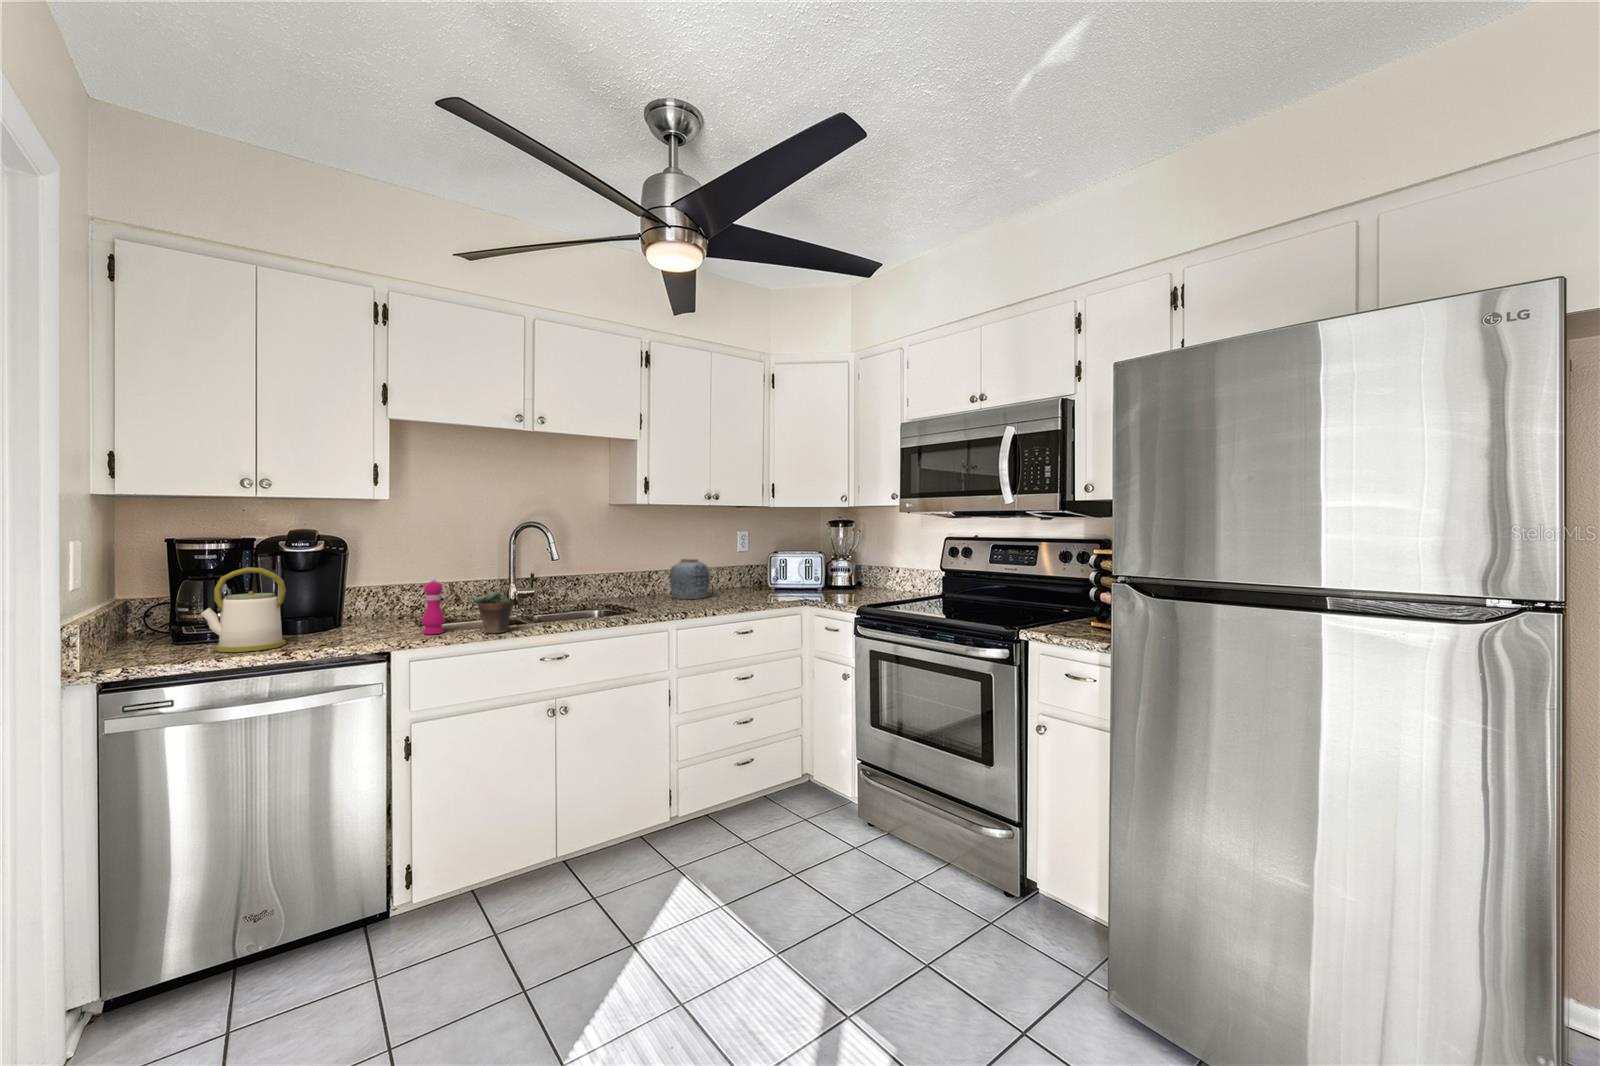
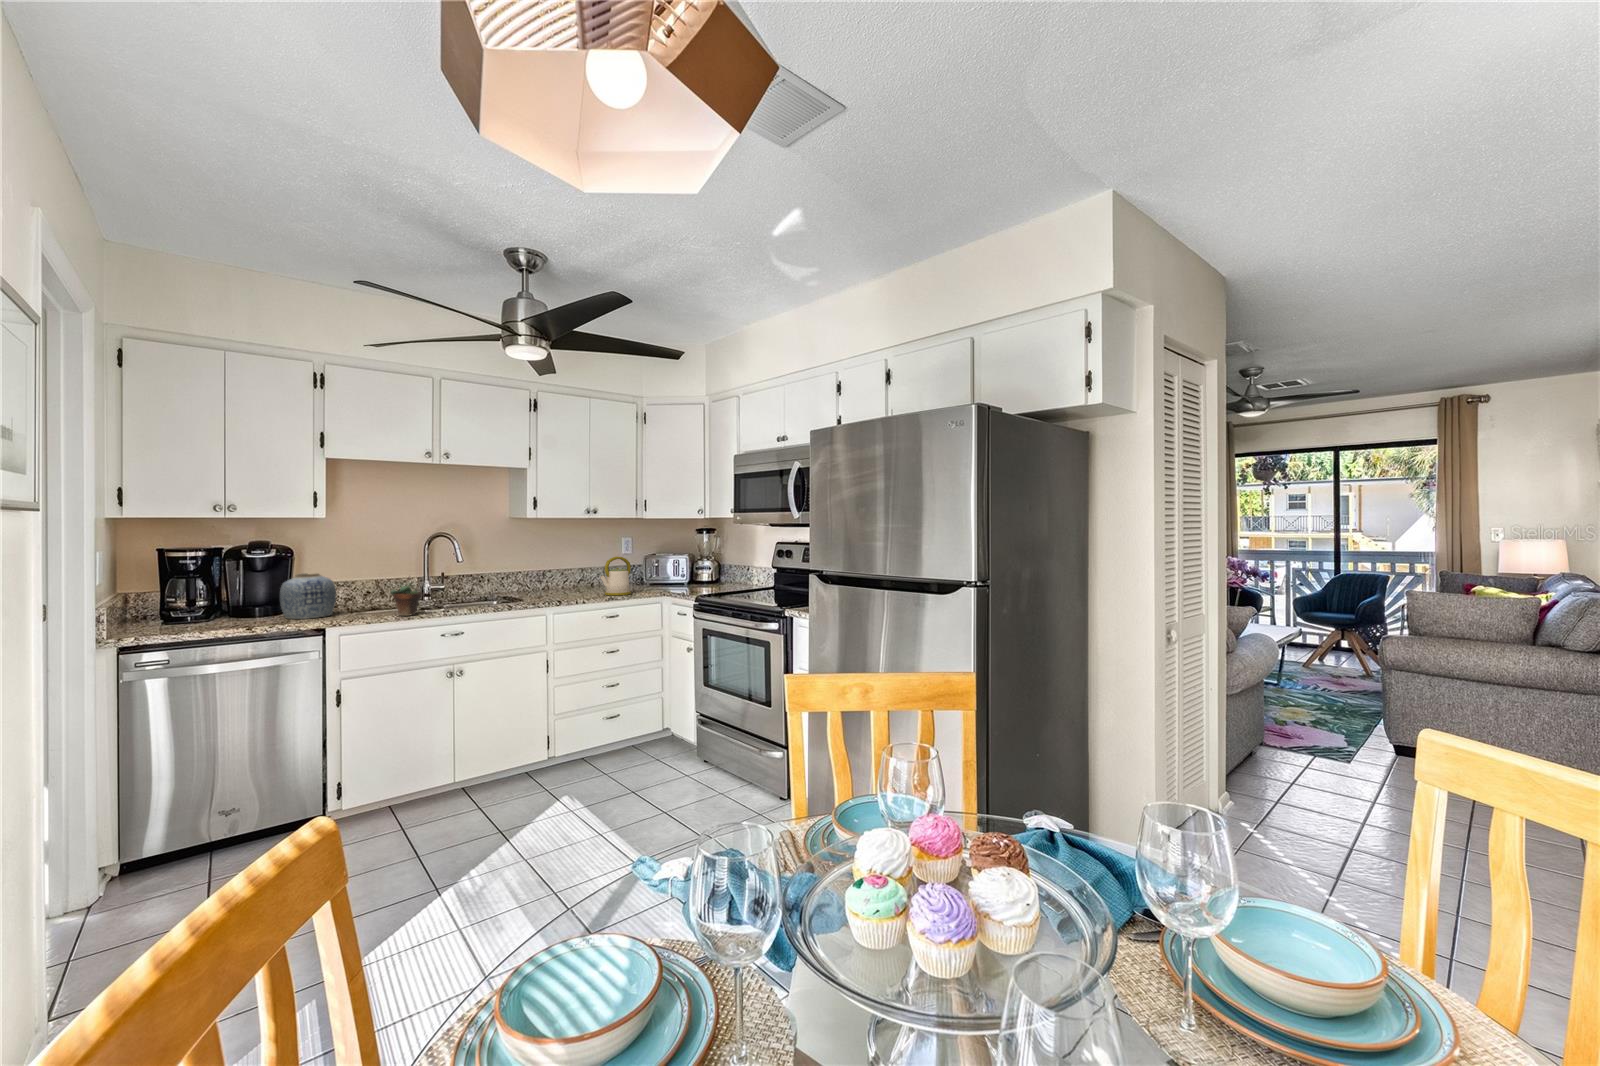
vase: present [670,559,710,599] -> present [280,573,336,619]
kettle: present [201,567,286,652] -> present [600,557,631,595]
pepper mill: present [422,577,445,634] -> none [351,576,369,617]

